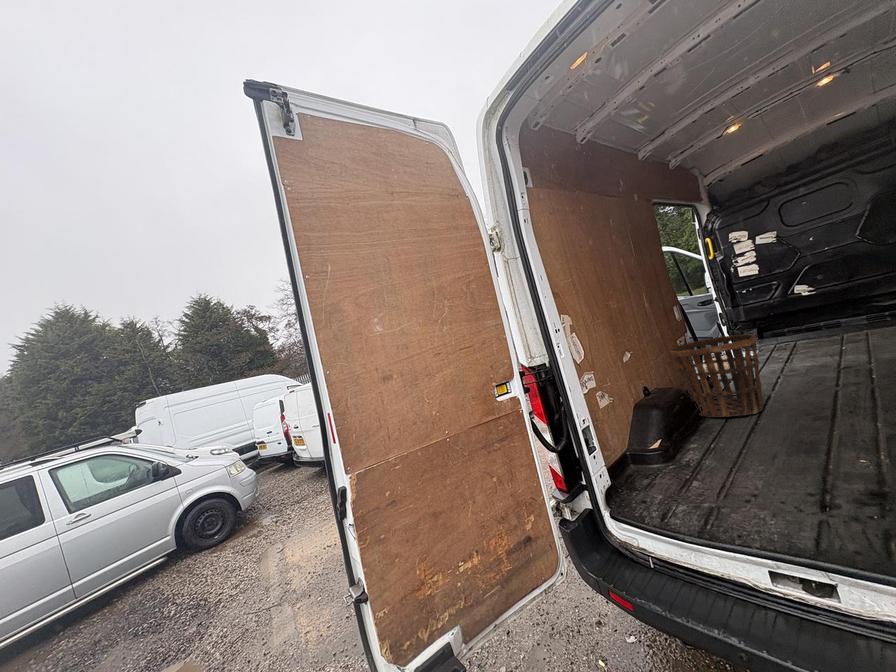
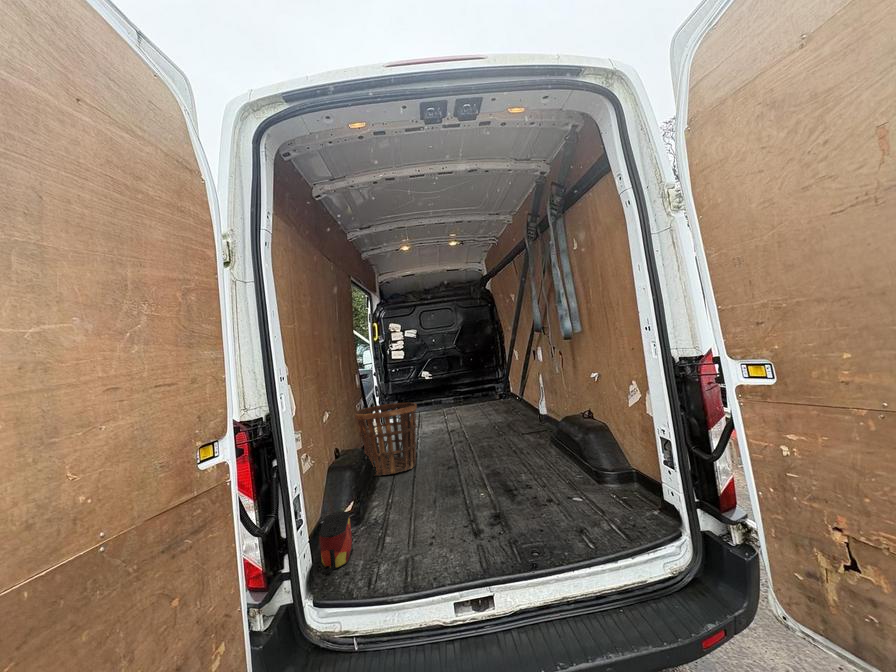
bag: none [616,446,656,497] -> present [319,511,352,574]

